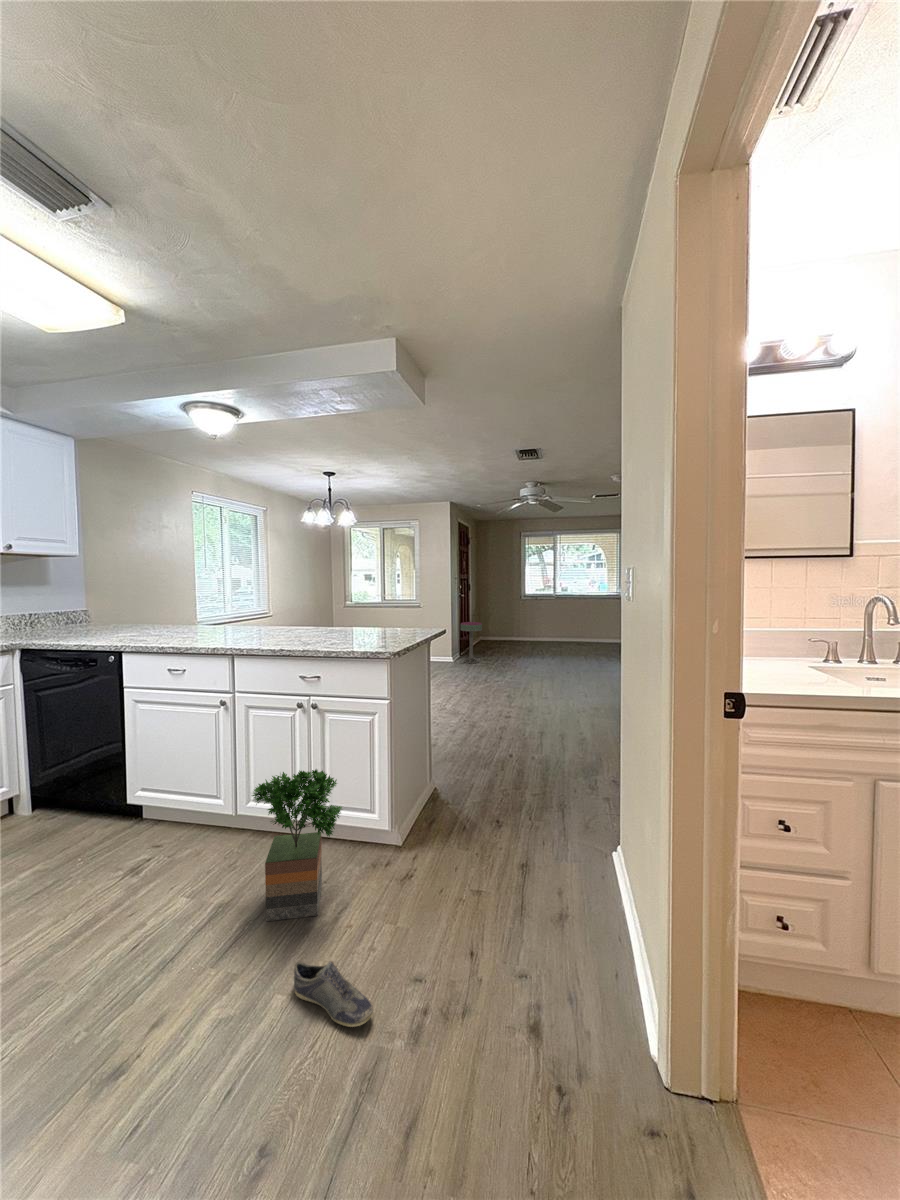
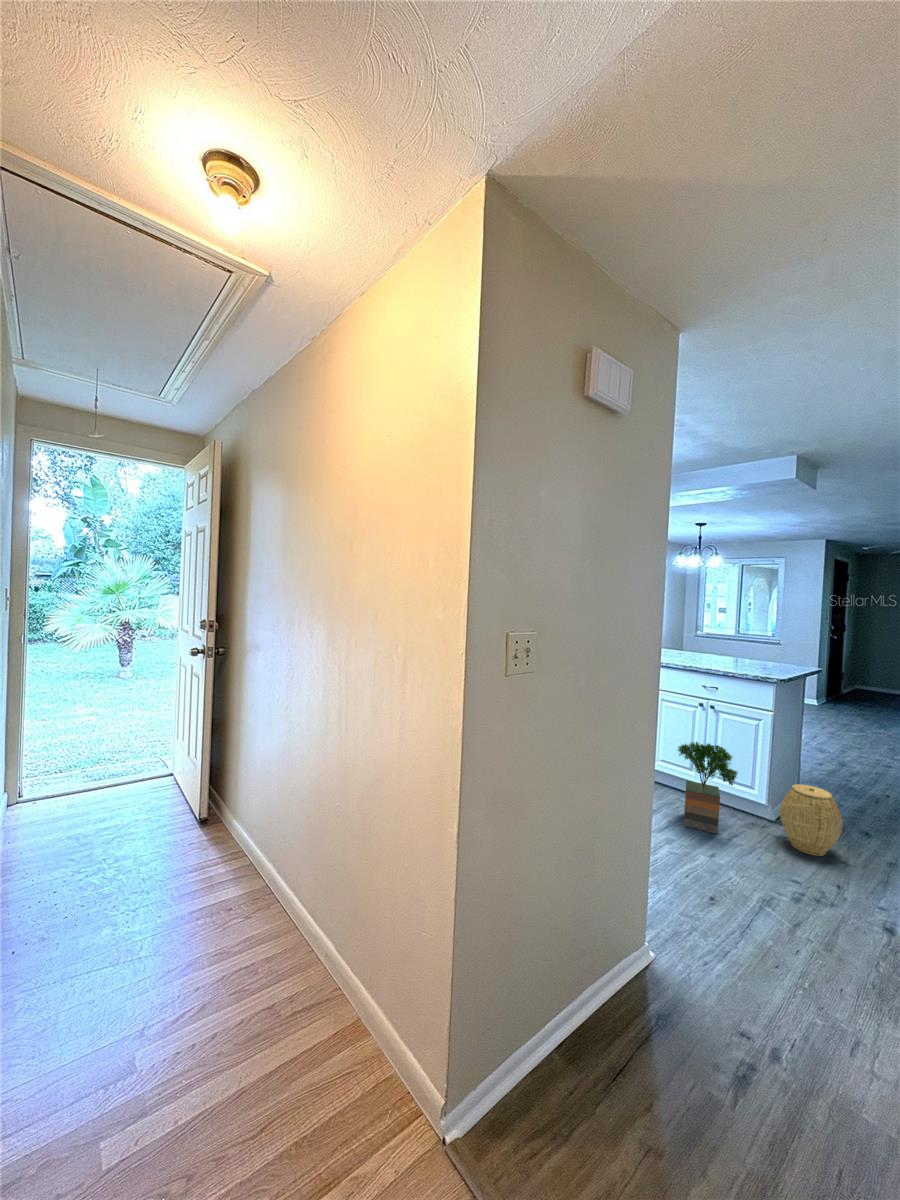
bar stool: present [460,622,482,663] -> none [829,665,860,711]
woven basket: none [400,795,470,897] -> present [780,784,842,856]
shoe: present [294,961,373,1027] -> none [713,843,769,882]

